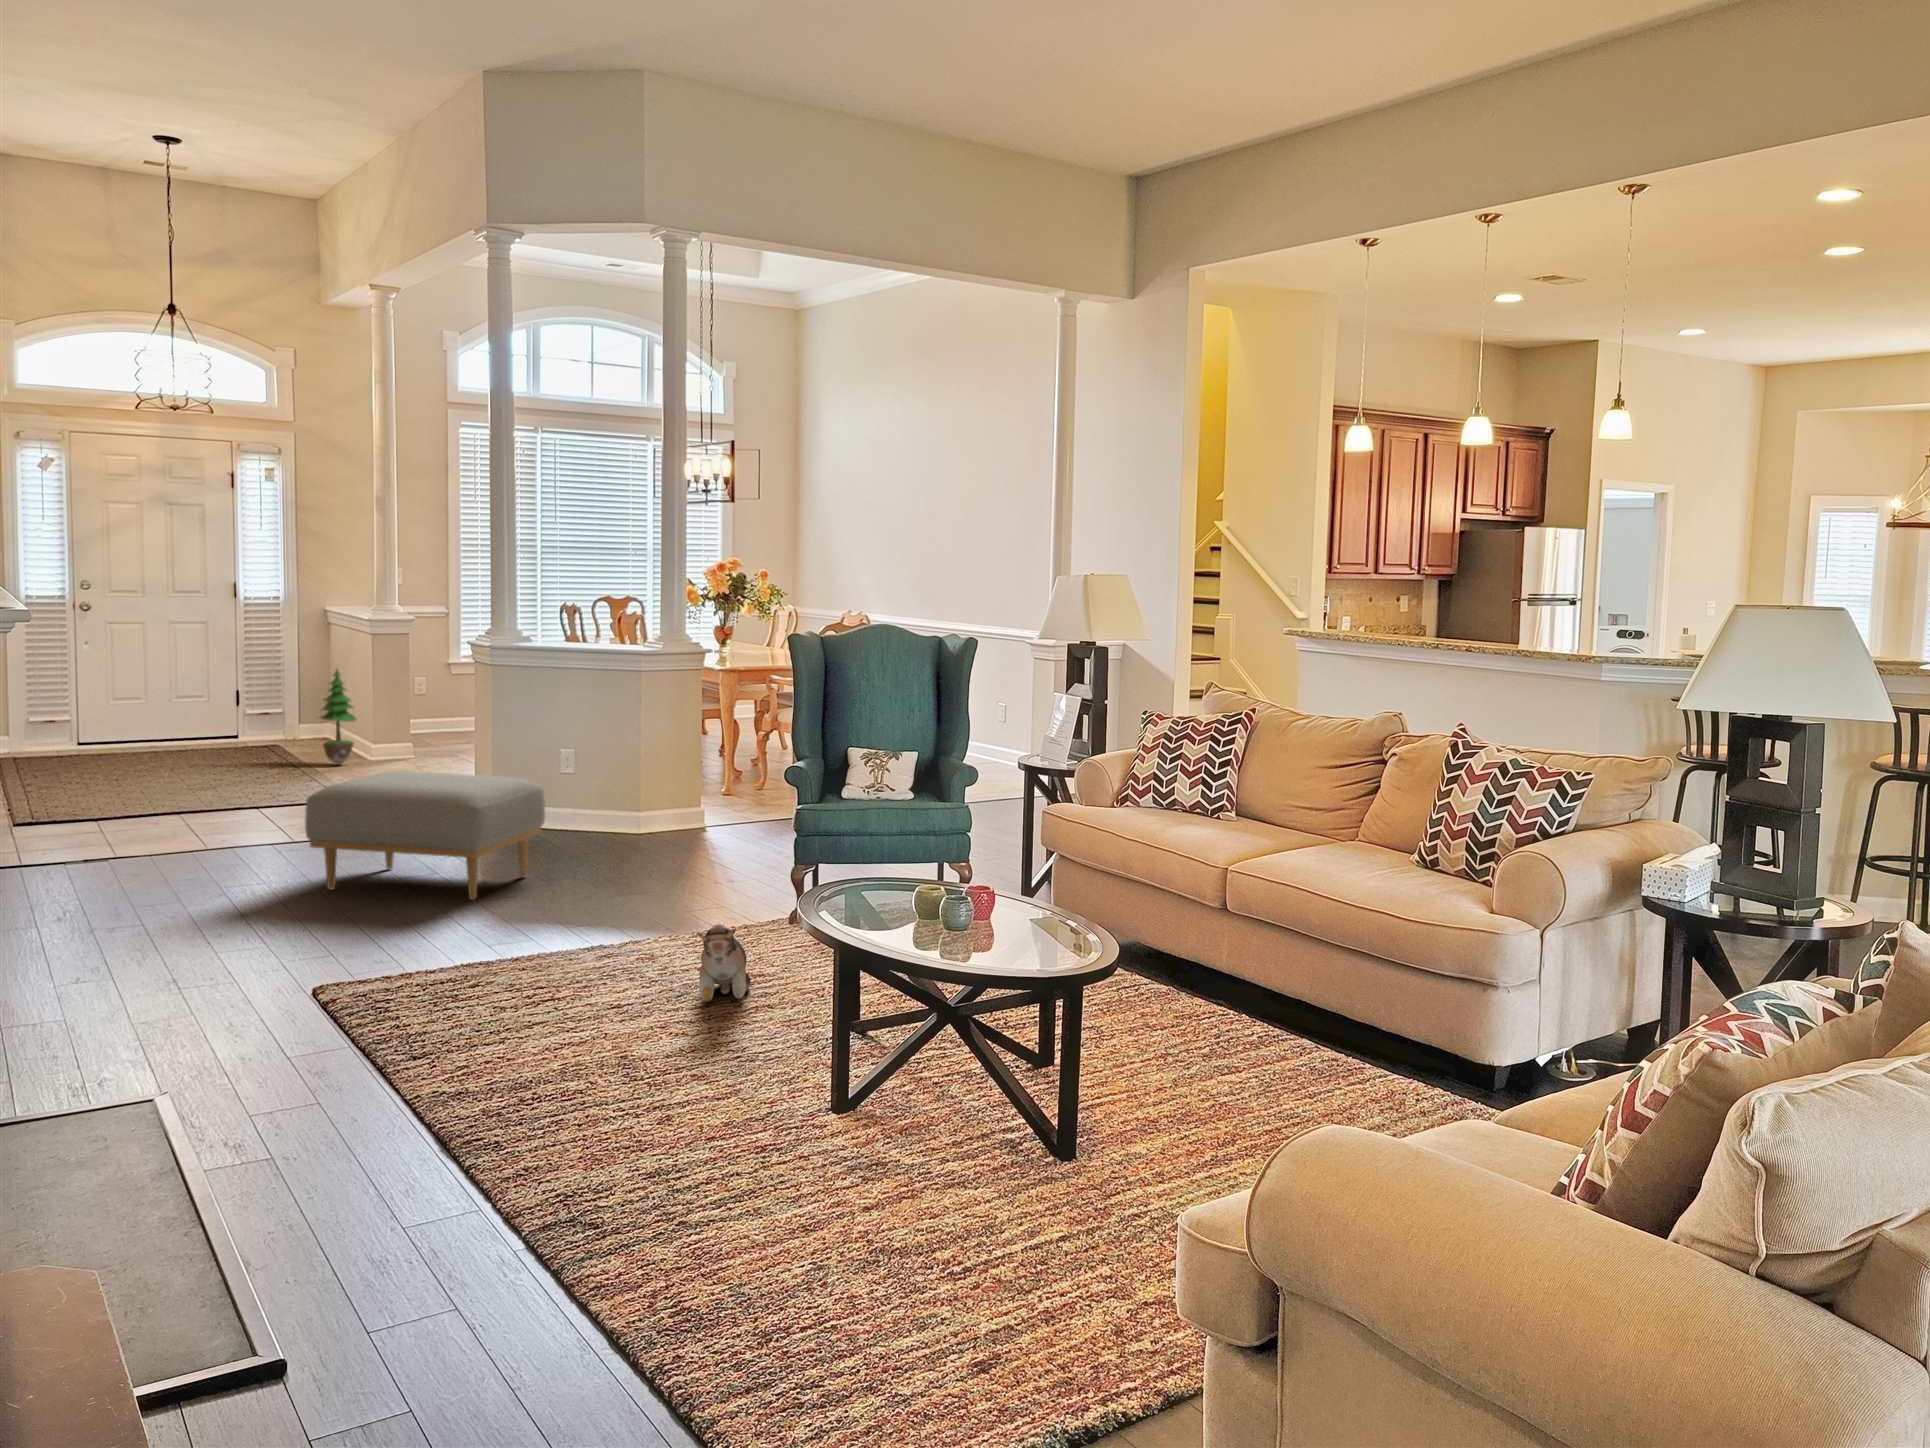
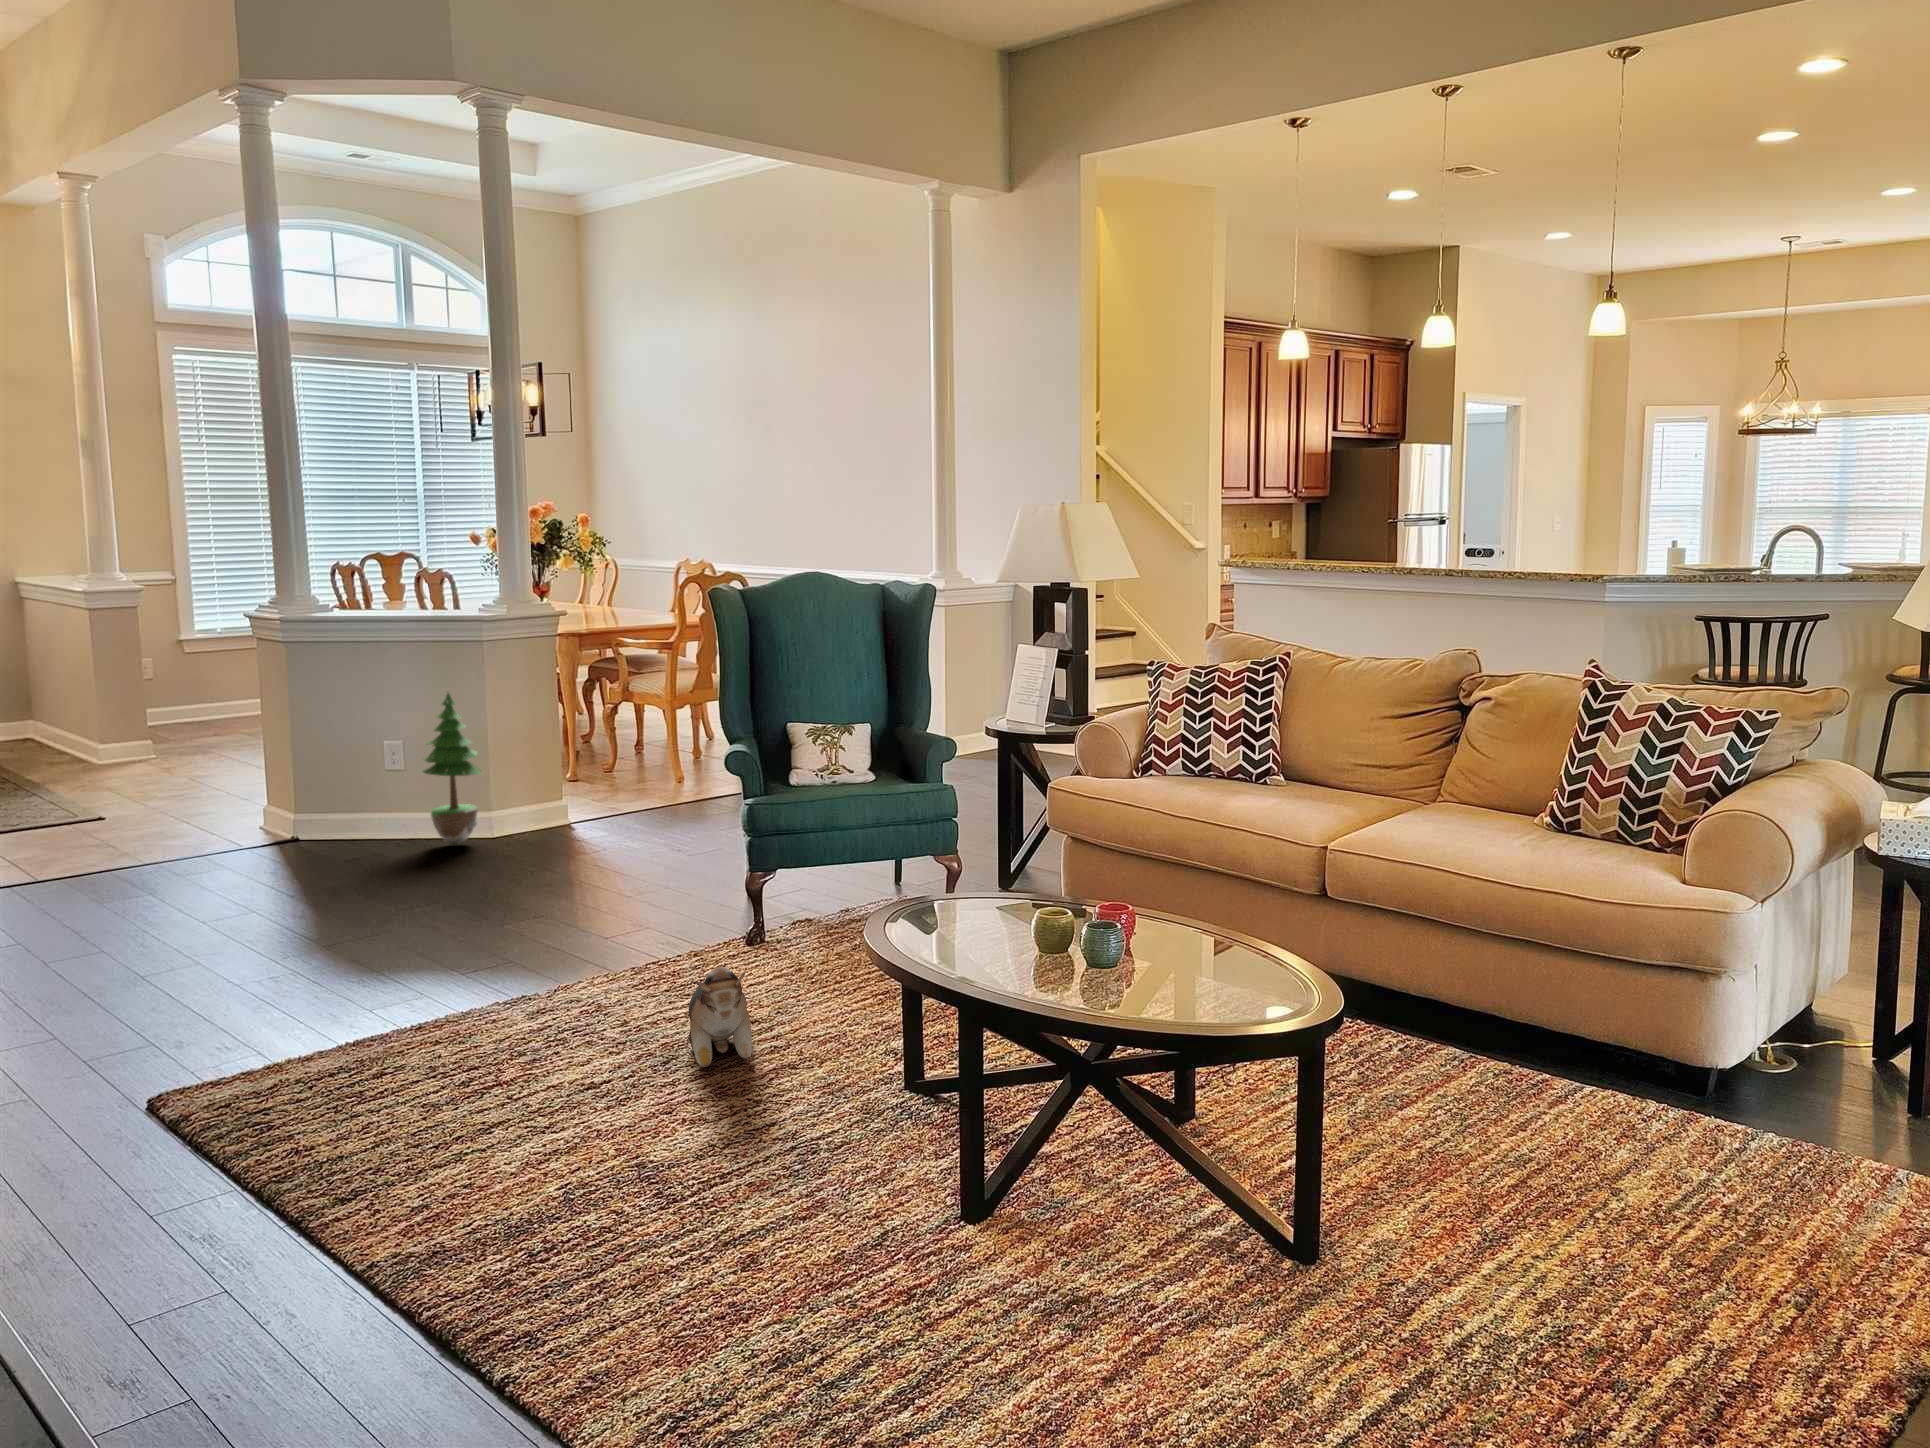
potted tree: present [320,670,356,765] -> present [423,693,480,845]
ottoman: present [305,771,545,900] -> none [74,781,397,945]

